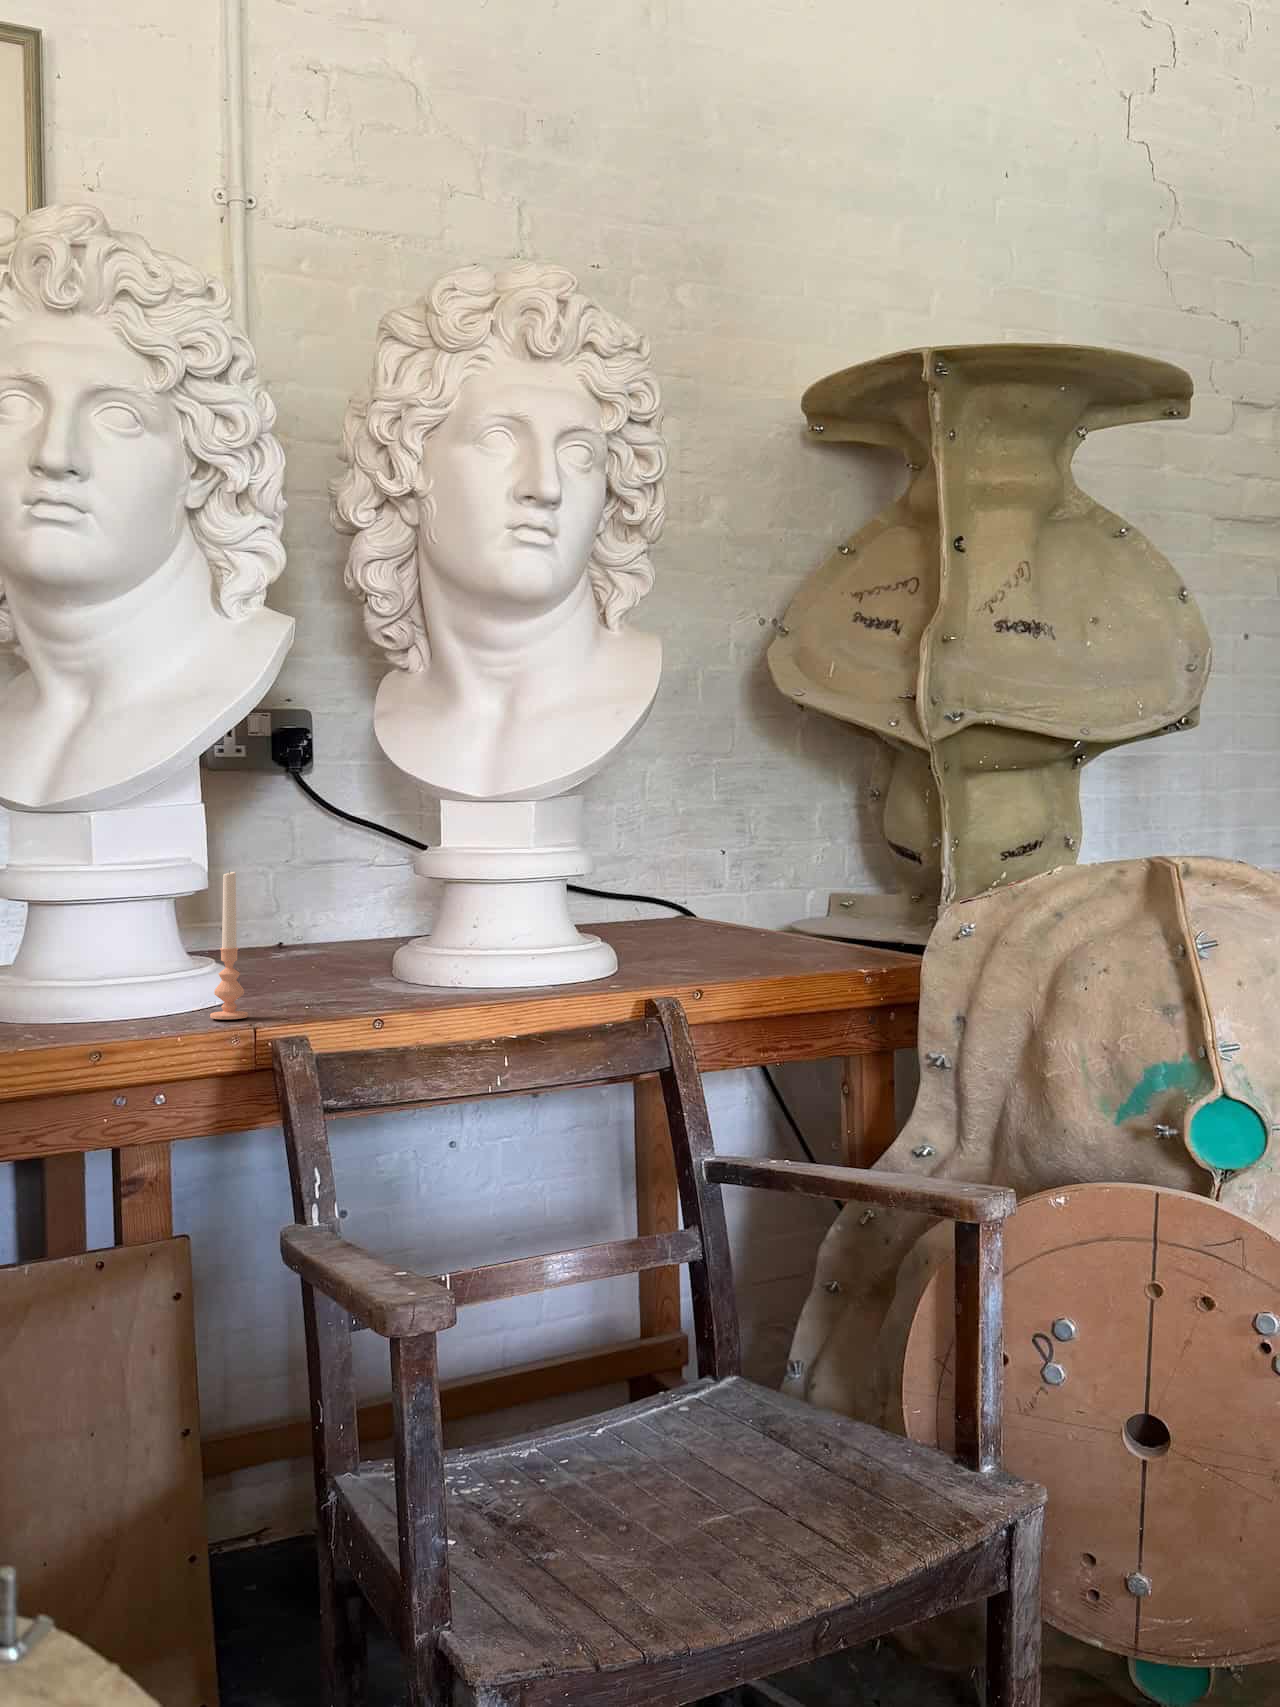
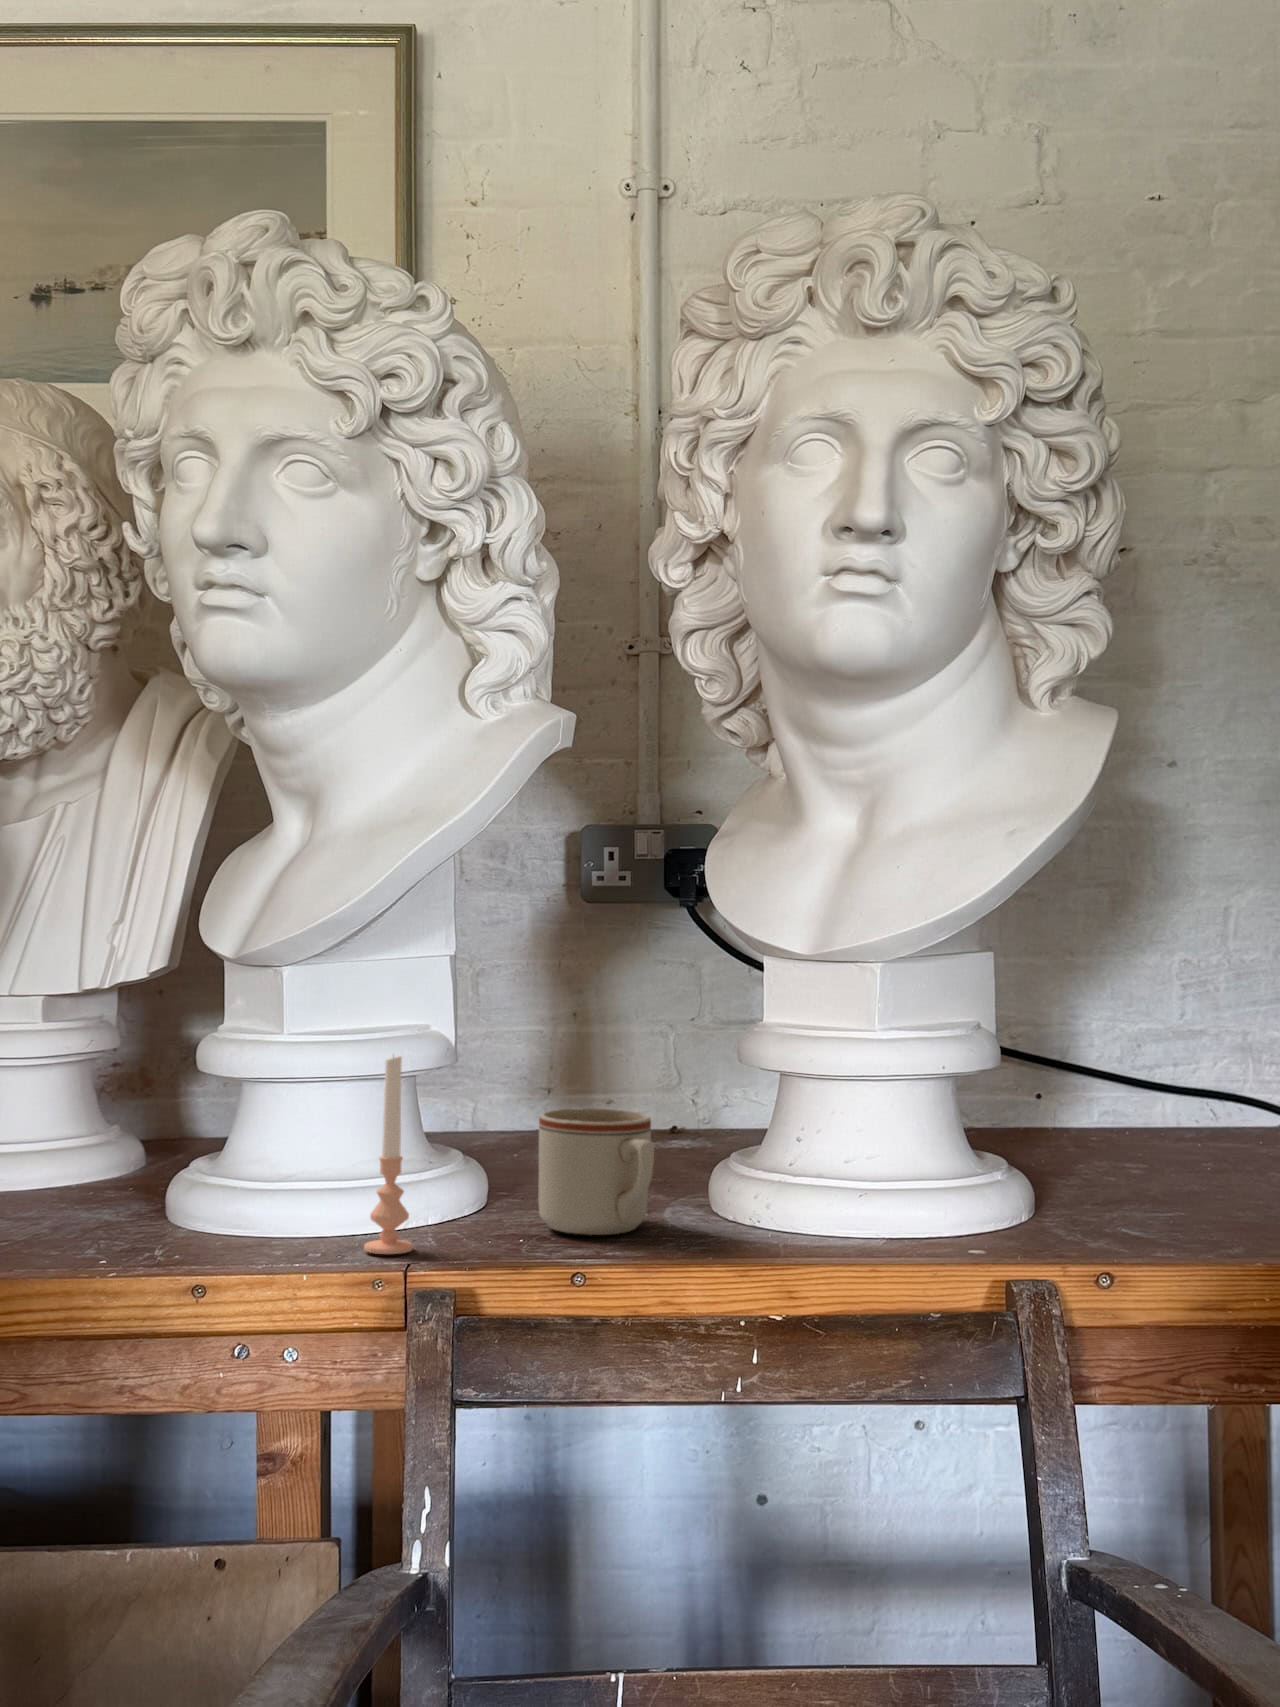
mug: none [305,912,406,999] -> present [538,1108,654,1235]

